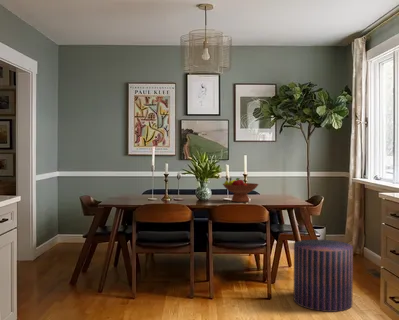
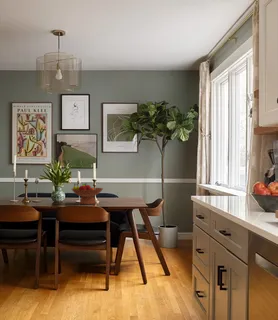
pouf: present [294,239,353,312] -> none [127,236,177,300]

